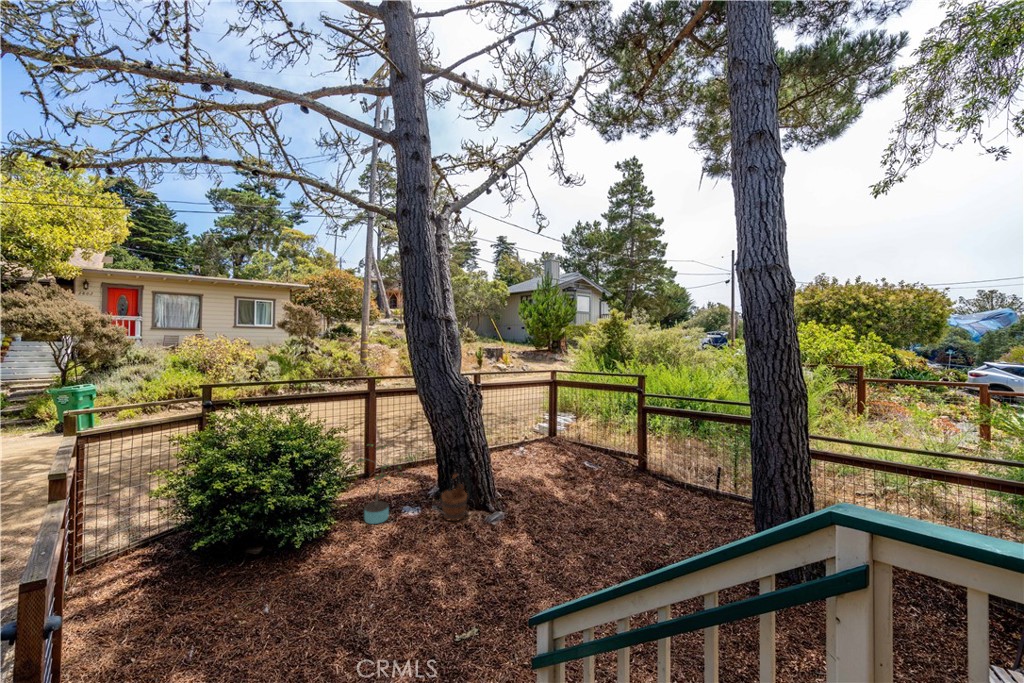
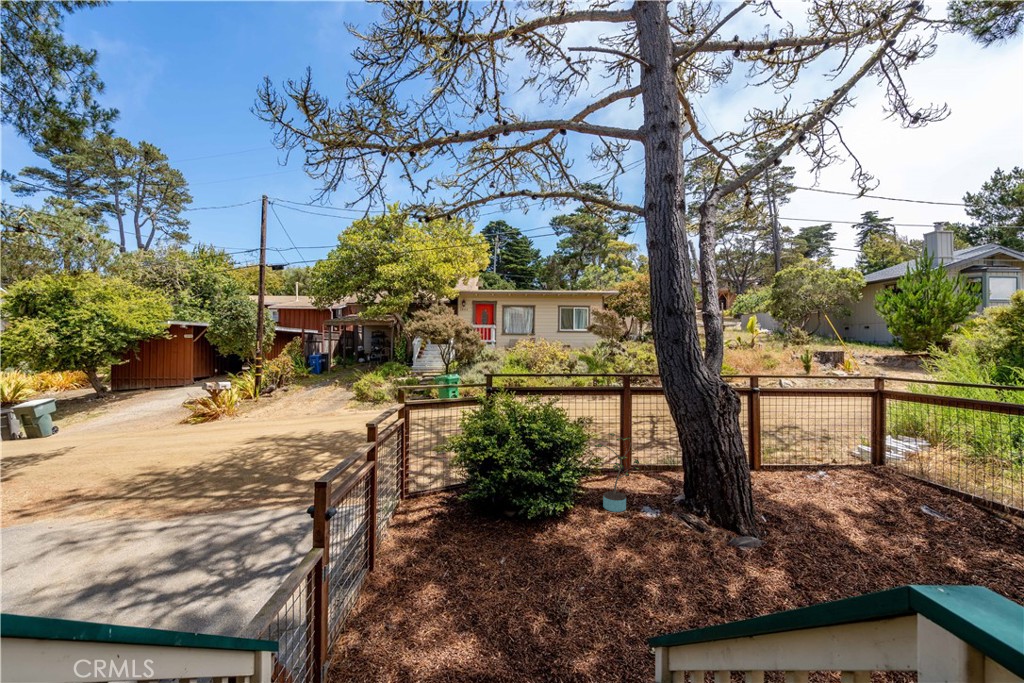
wooden bucket: present [442,475,467,521] -> none [679,482,709,534]

